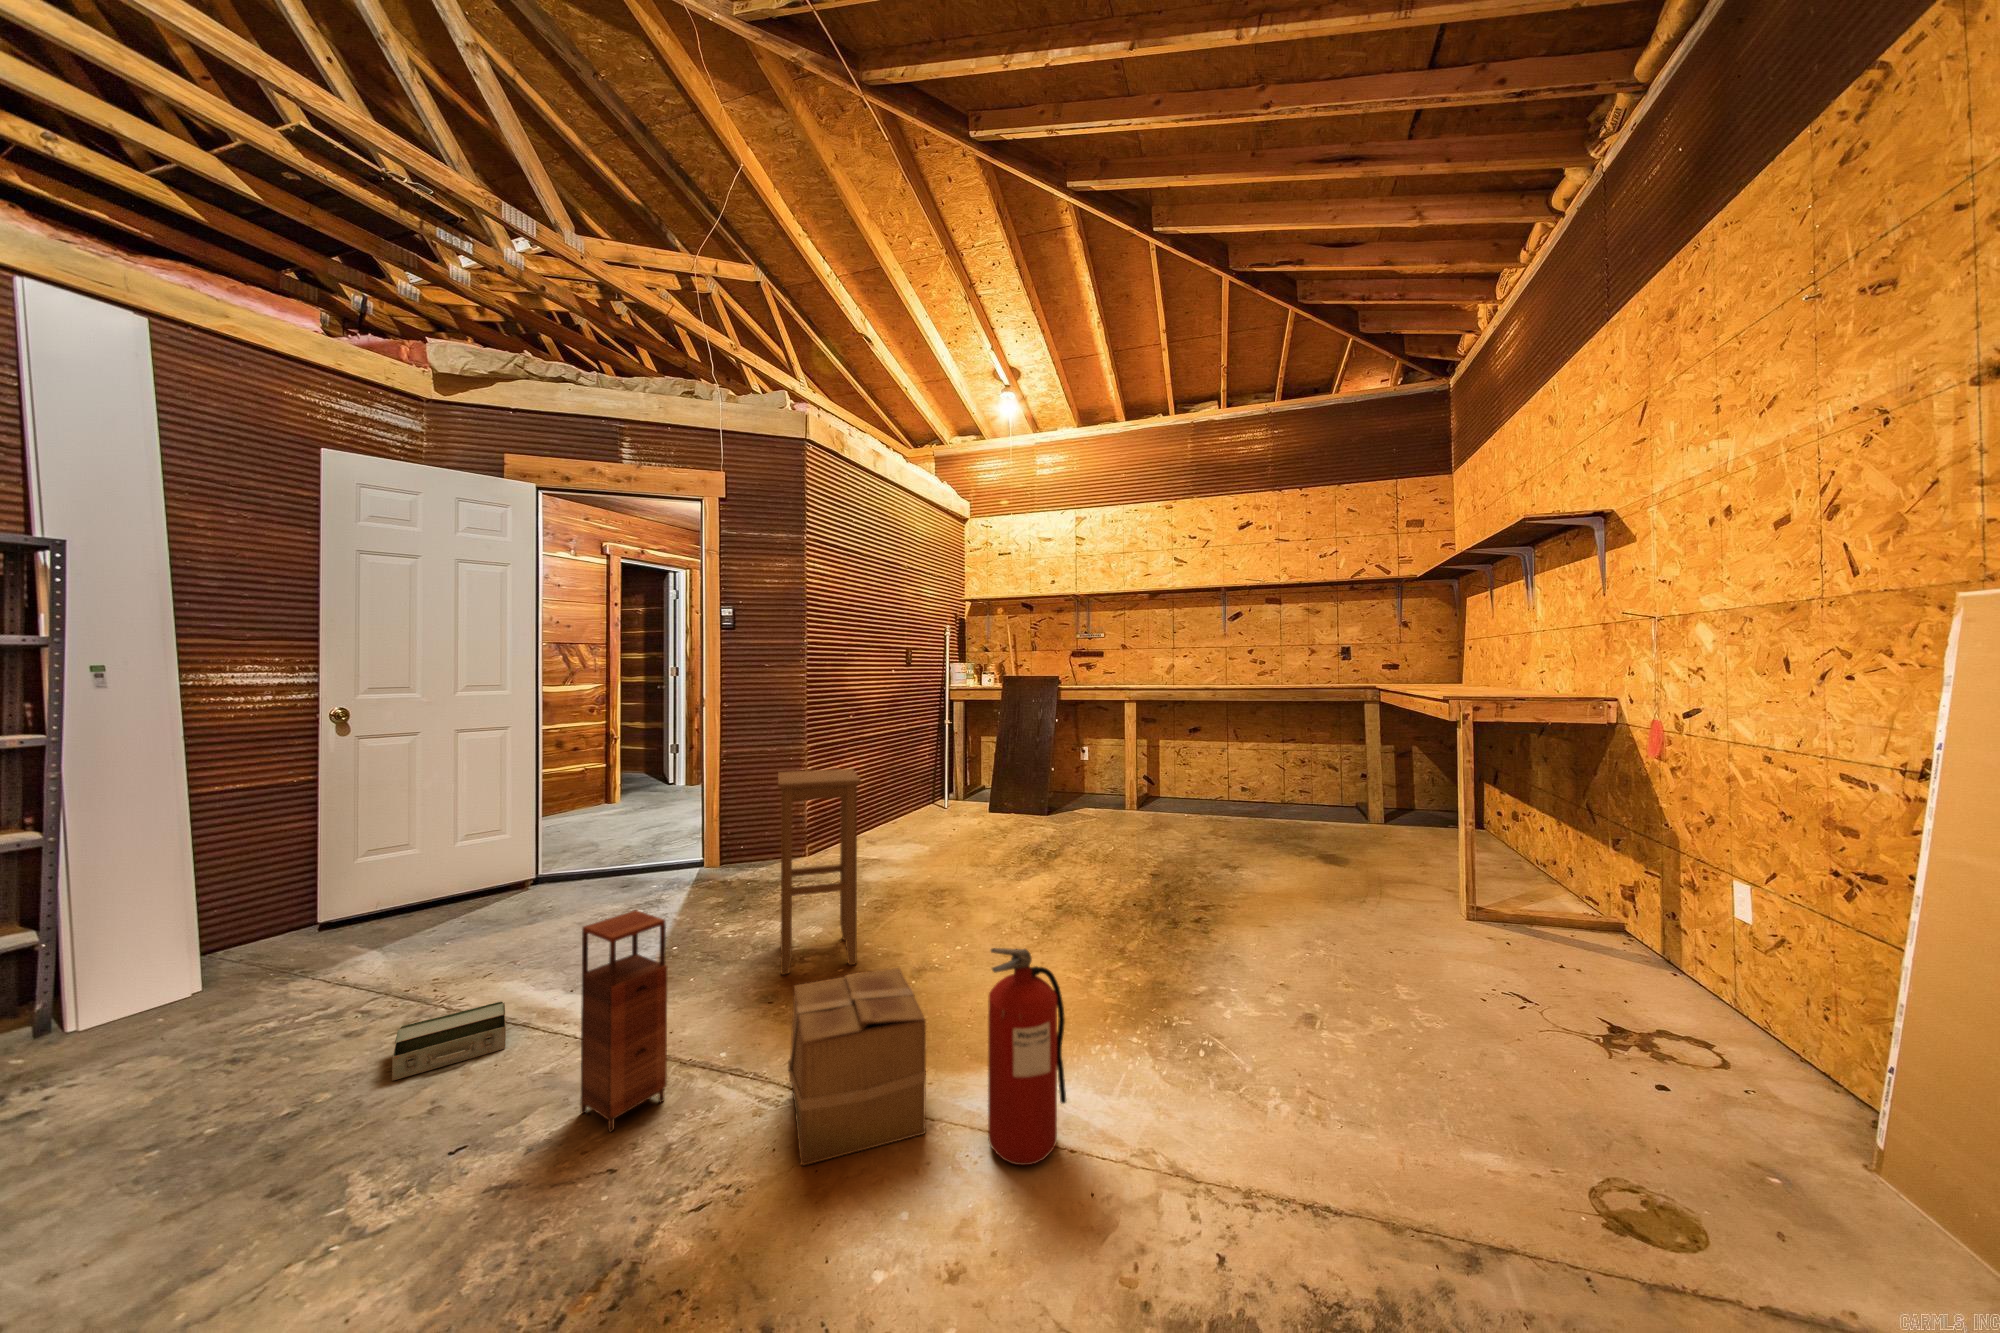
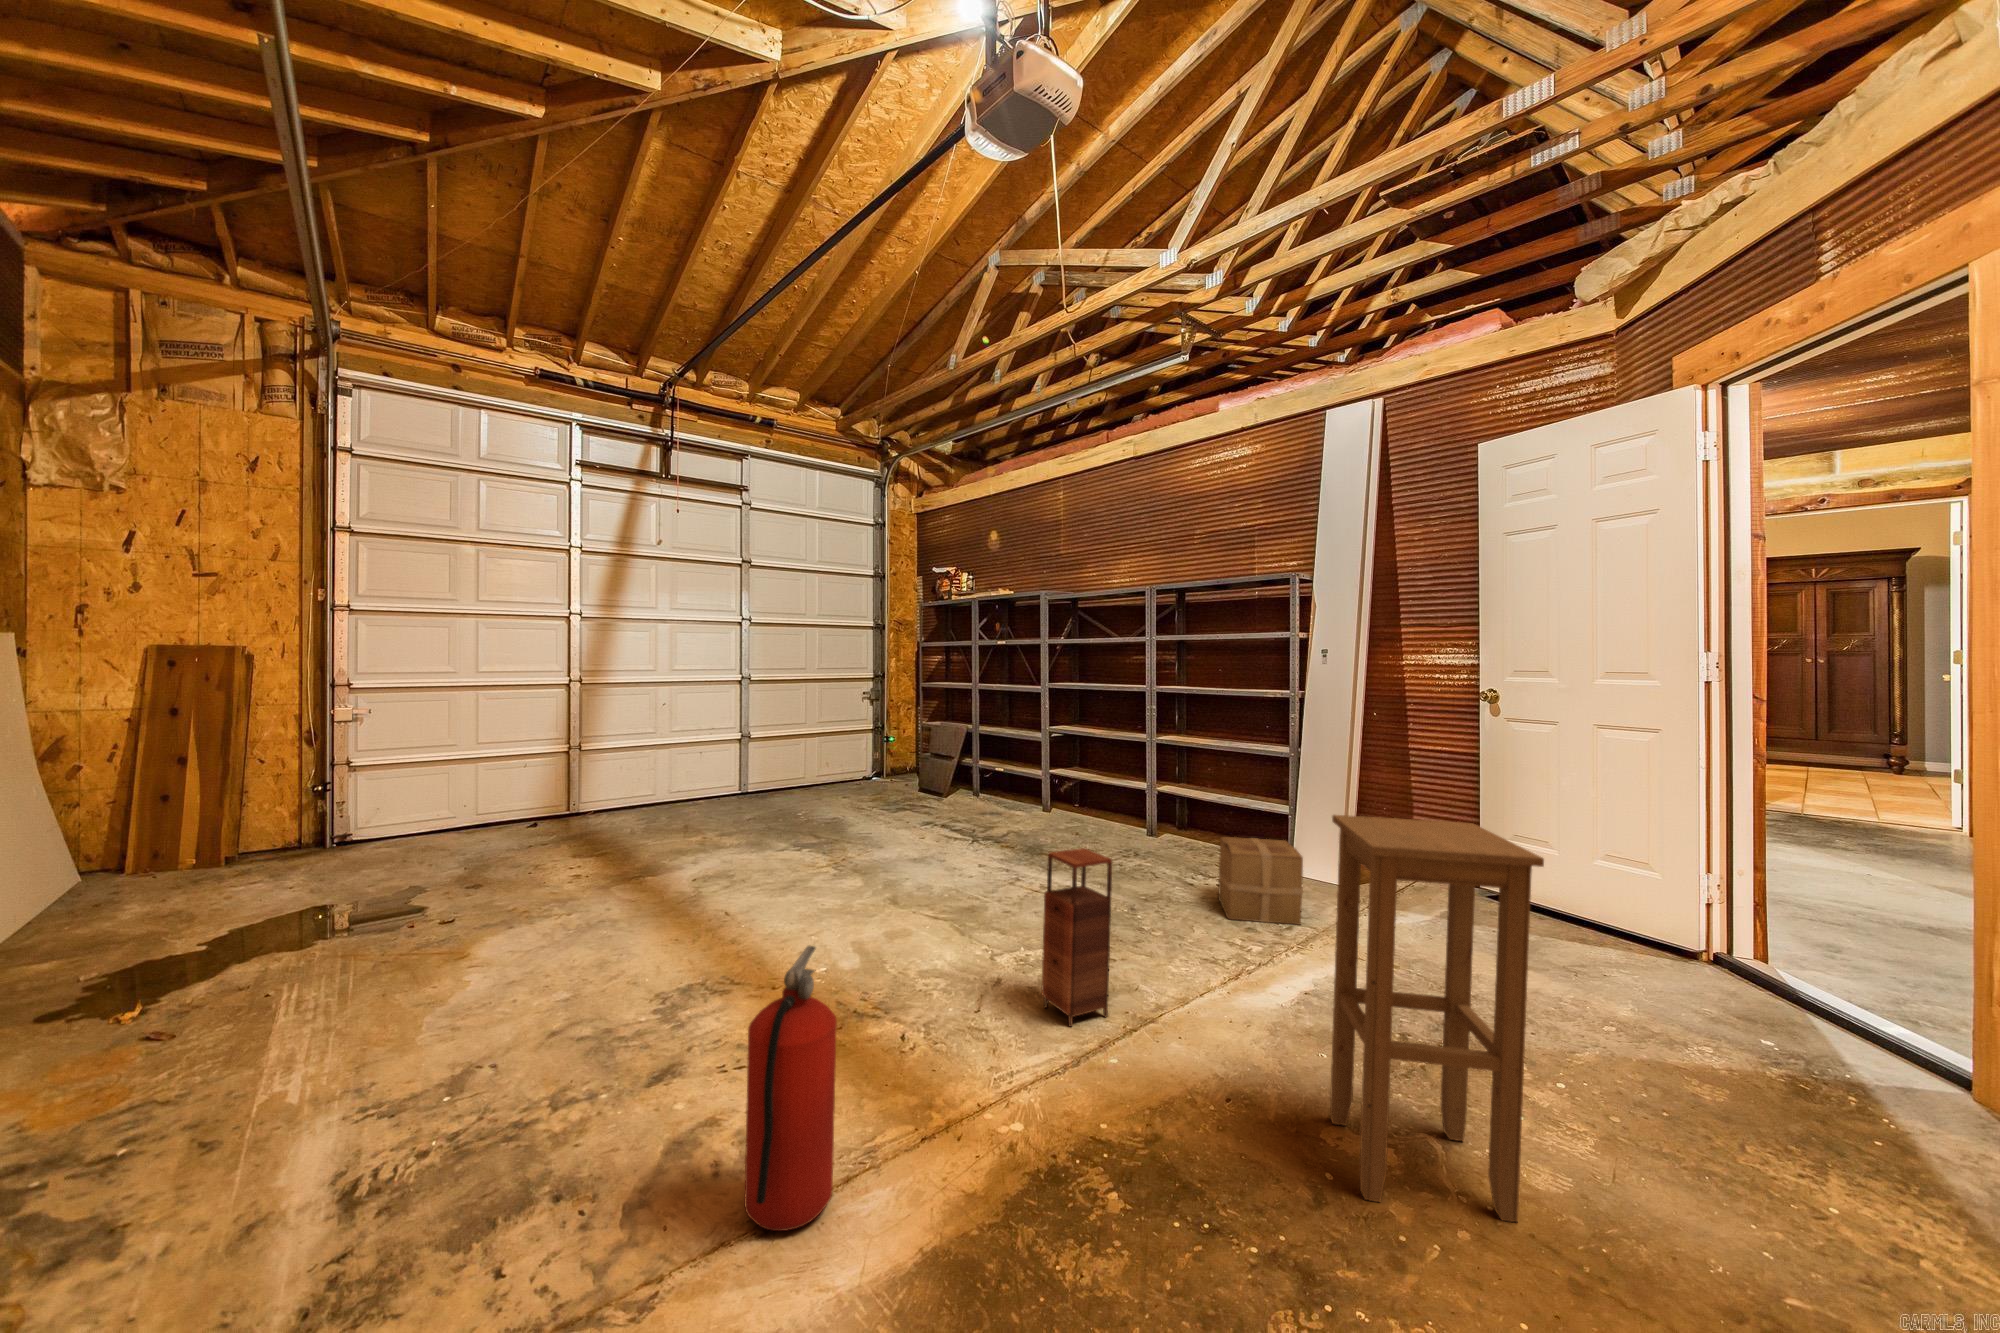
cardboard box: present [788,968,926,1165] -> present [1218,837,1303,925]
toolbox: present [392,1002,506,1081] -> none [1177,924,1254,973]

